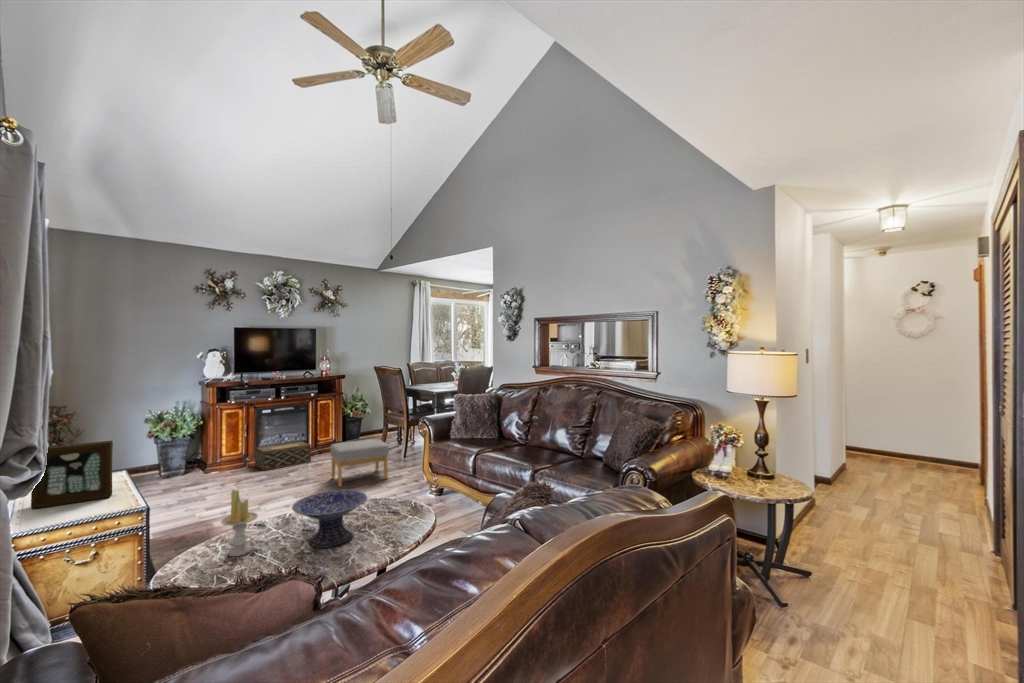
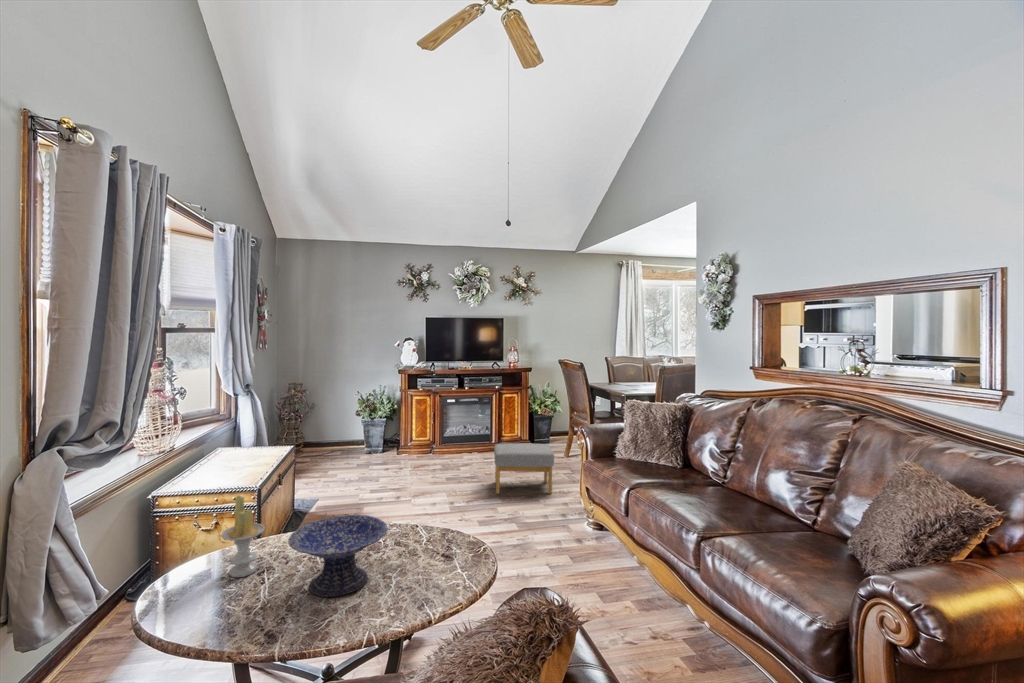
picture frame: present [31,441,113,509] -> none [188,417,249,473]
woven basket: present [255,441,311,470] -> none [440,435,490,461]

